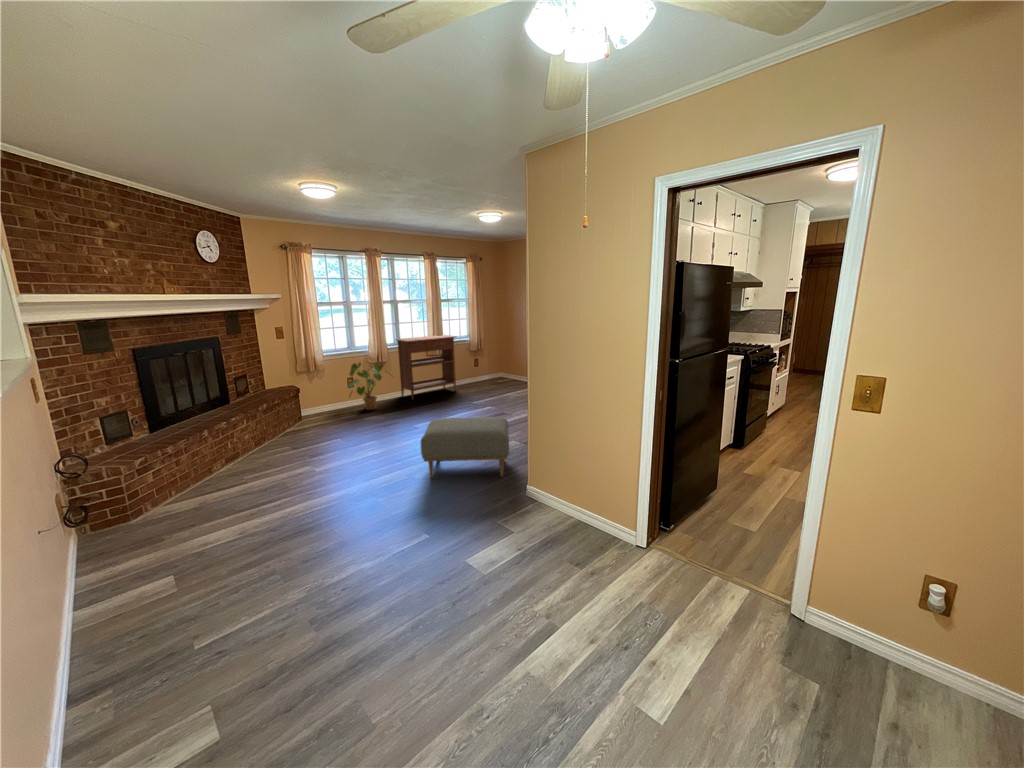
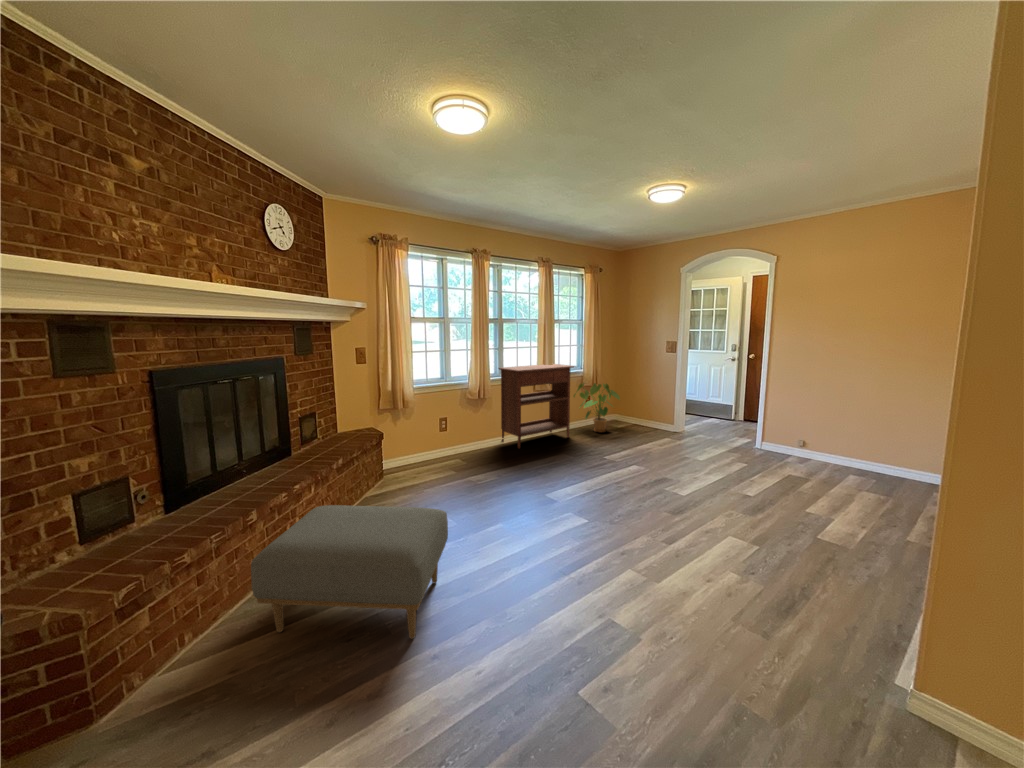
house plant: present [348,363,392,410] -> present [574,383,620,432]
ottoman: present [421,417,509,478] -> present [251,505,448,639]

